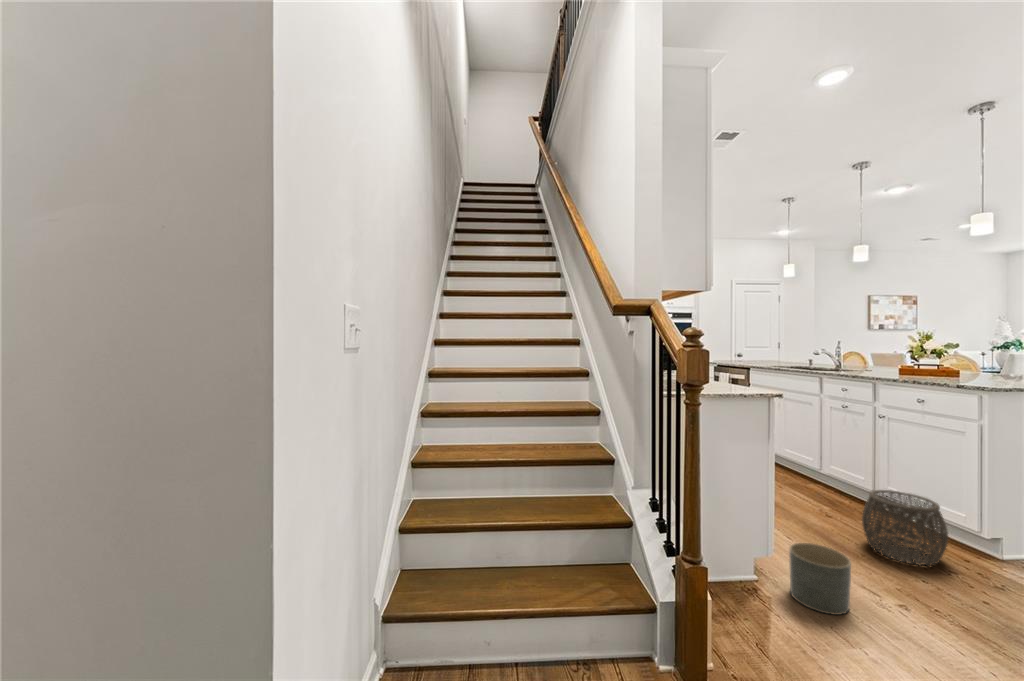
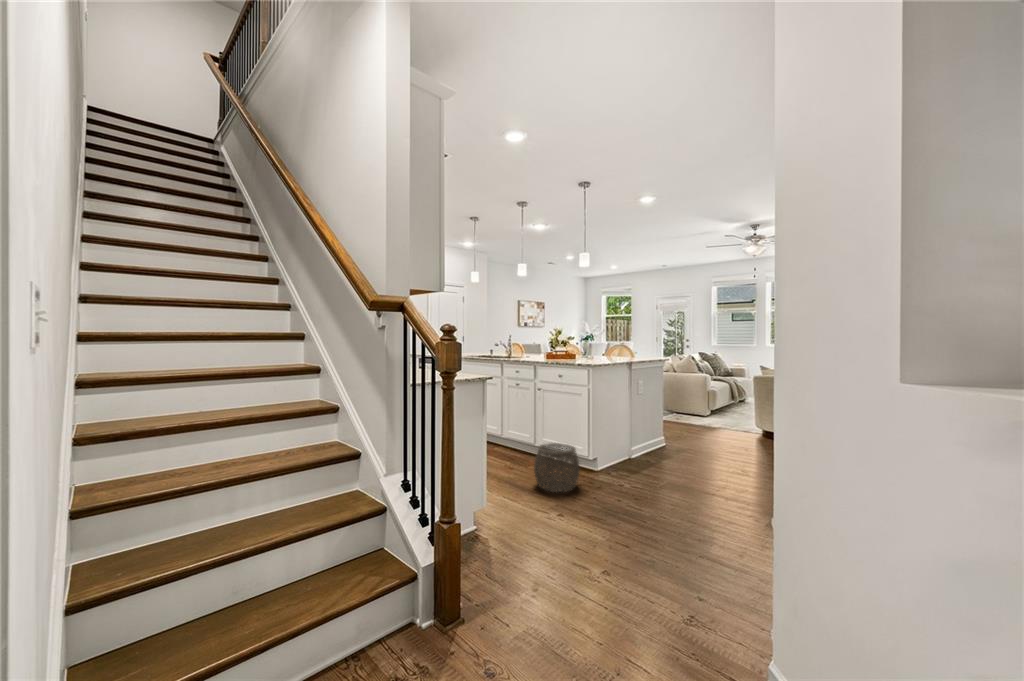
planter: present [789,543,851,615] -> none [499,492,537,541]

